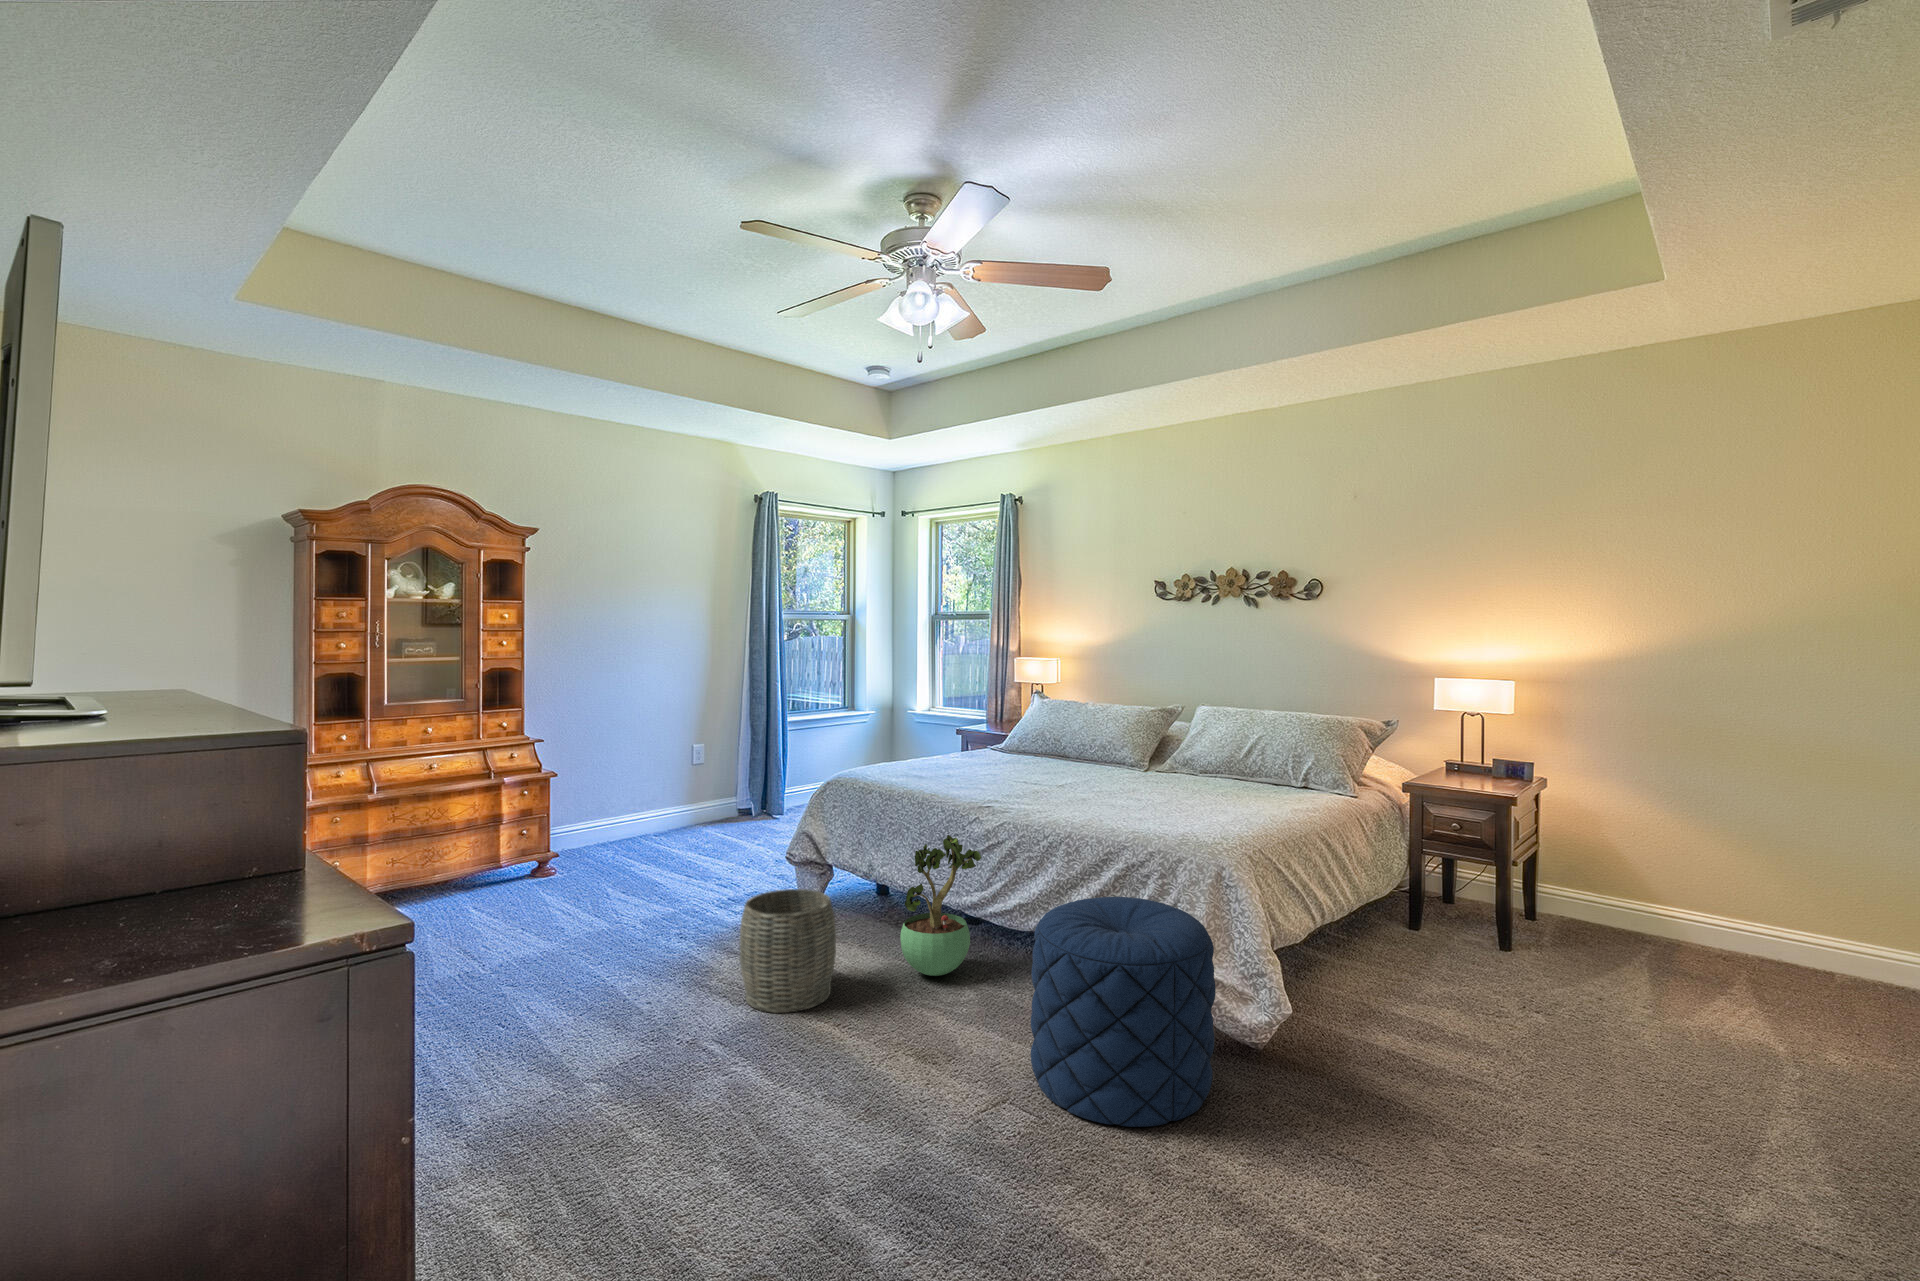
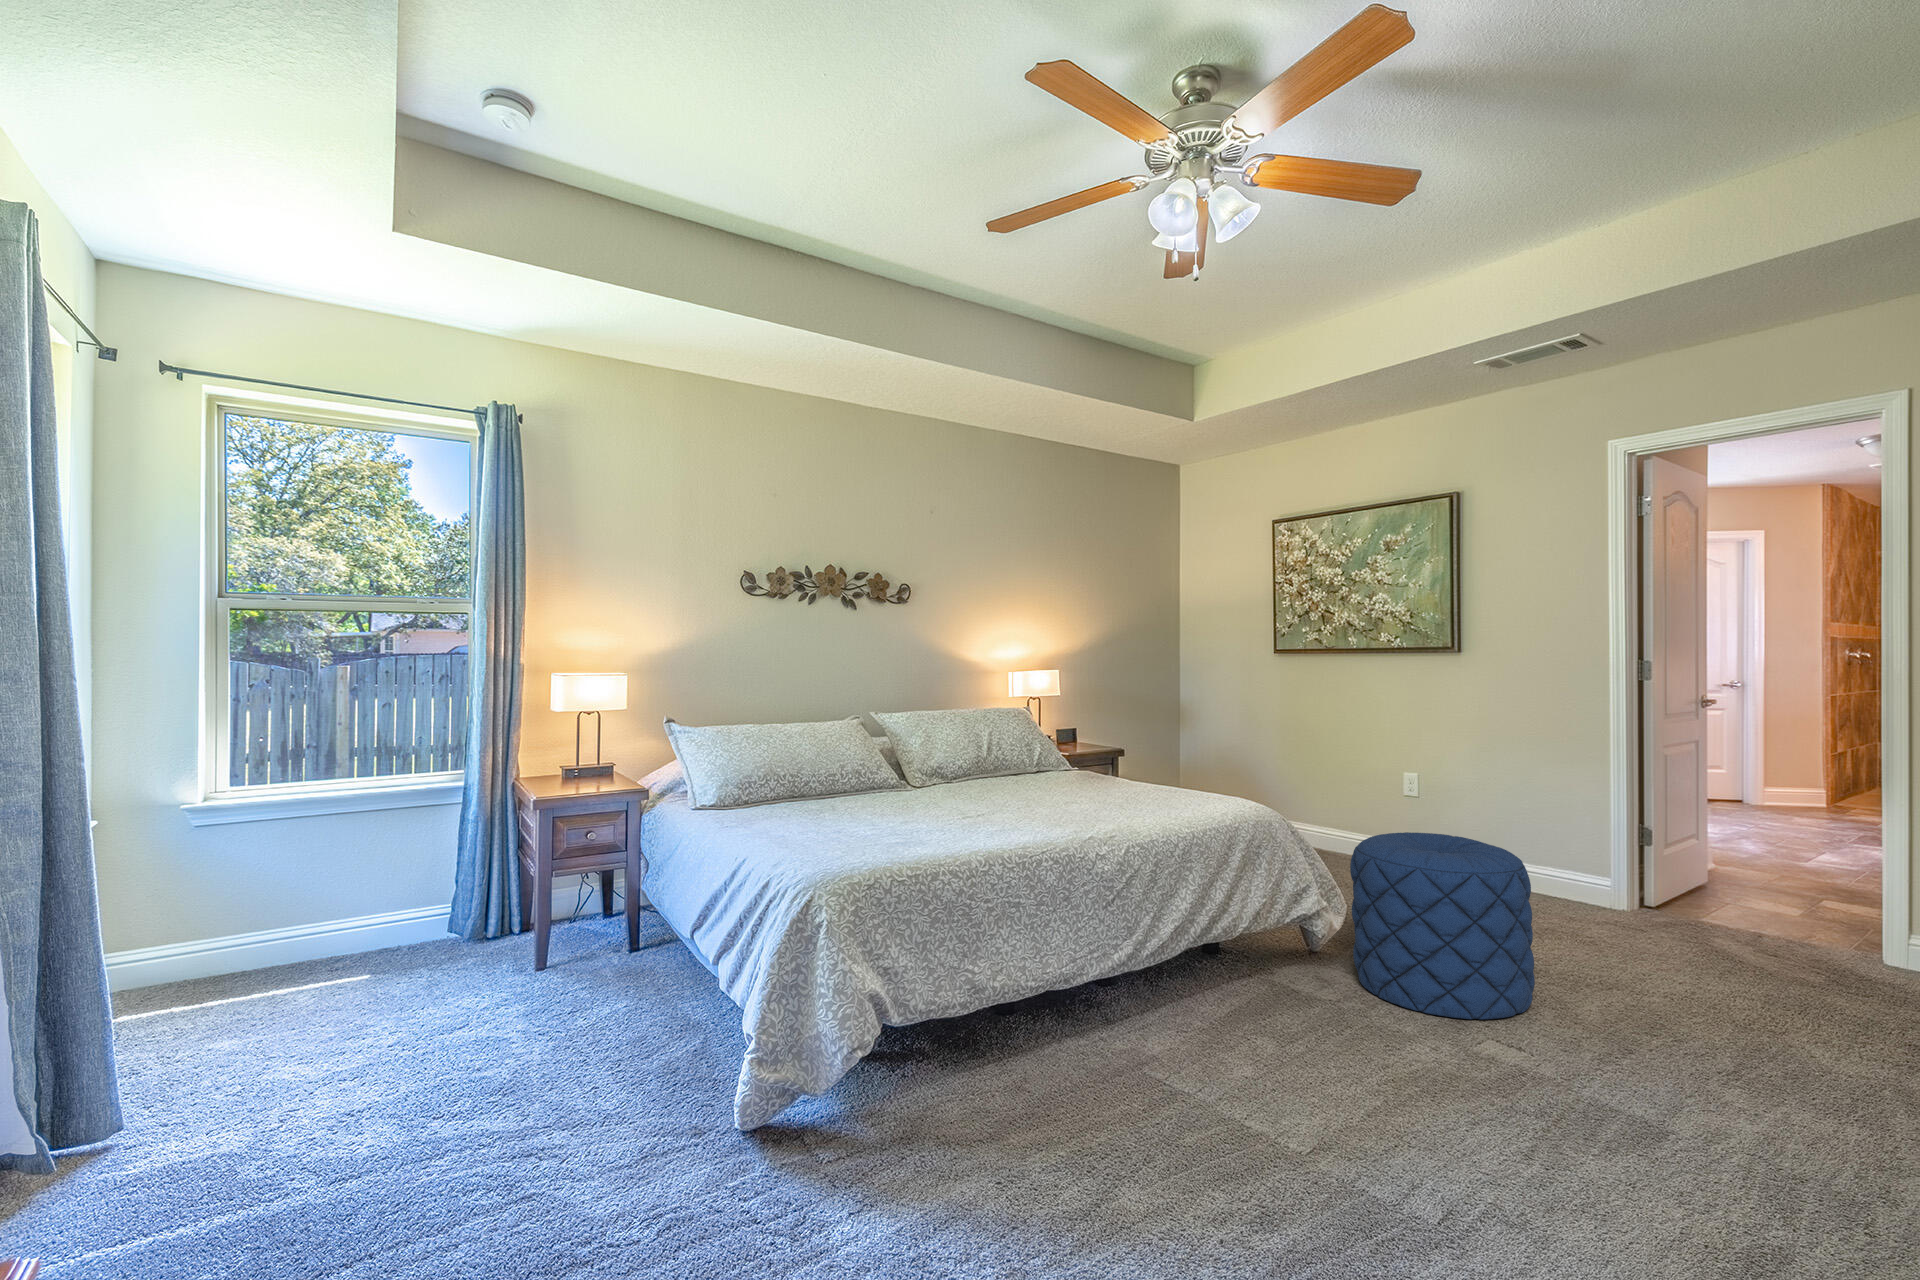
potted plant: present [900,835,981,976] -> none [1164,857,1263,1051]
woven basket: present [740,889,836,1013] -> none [1239,982,1404,1202]

